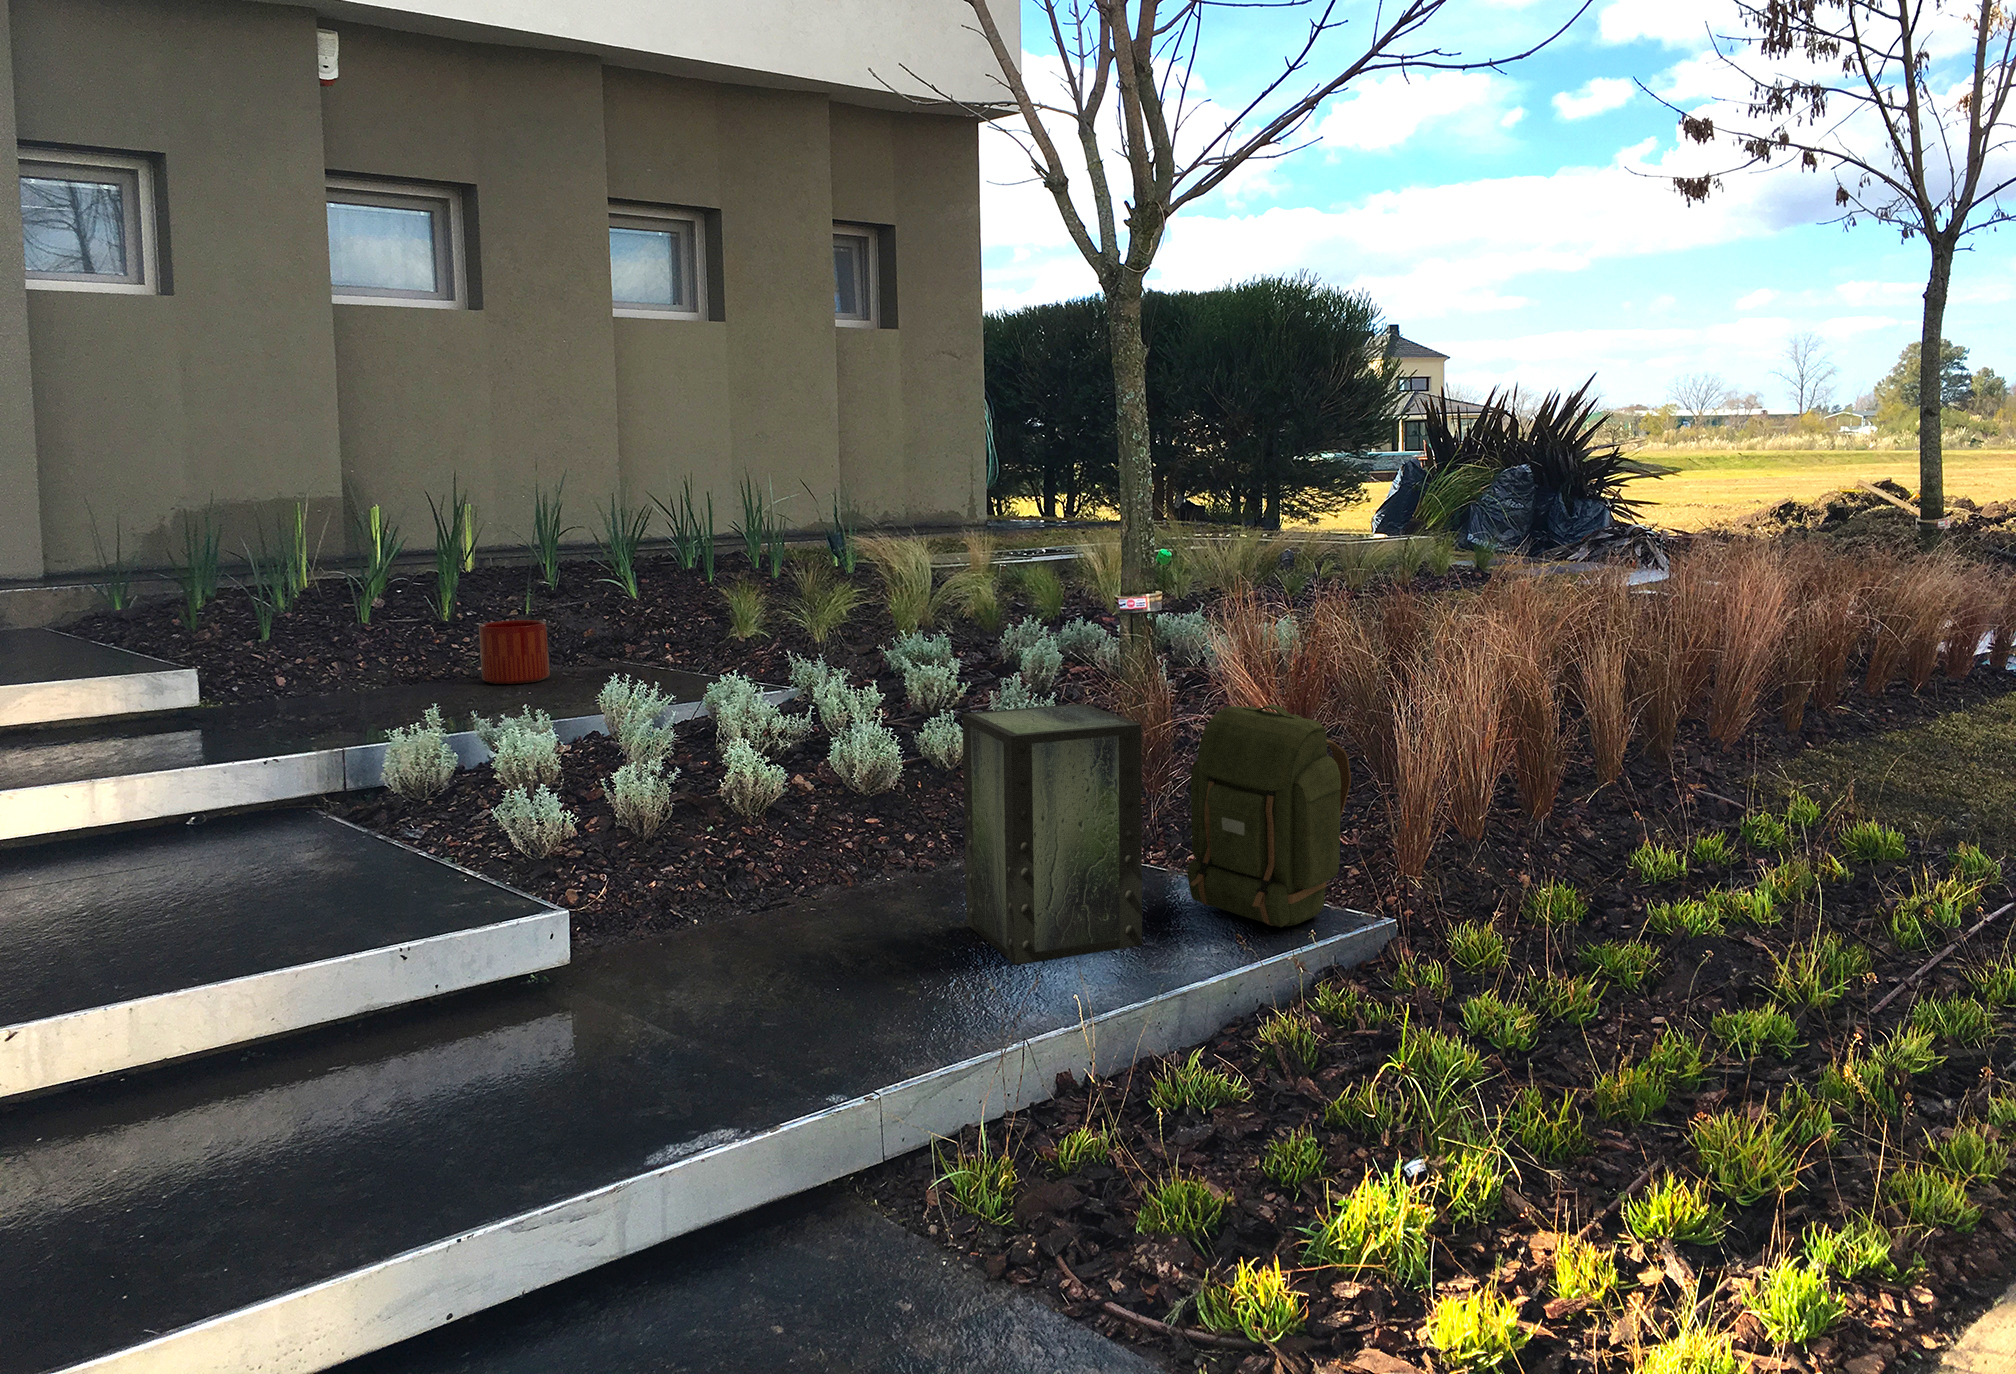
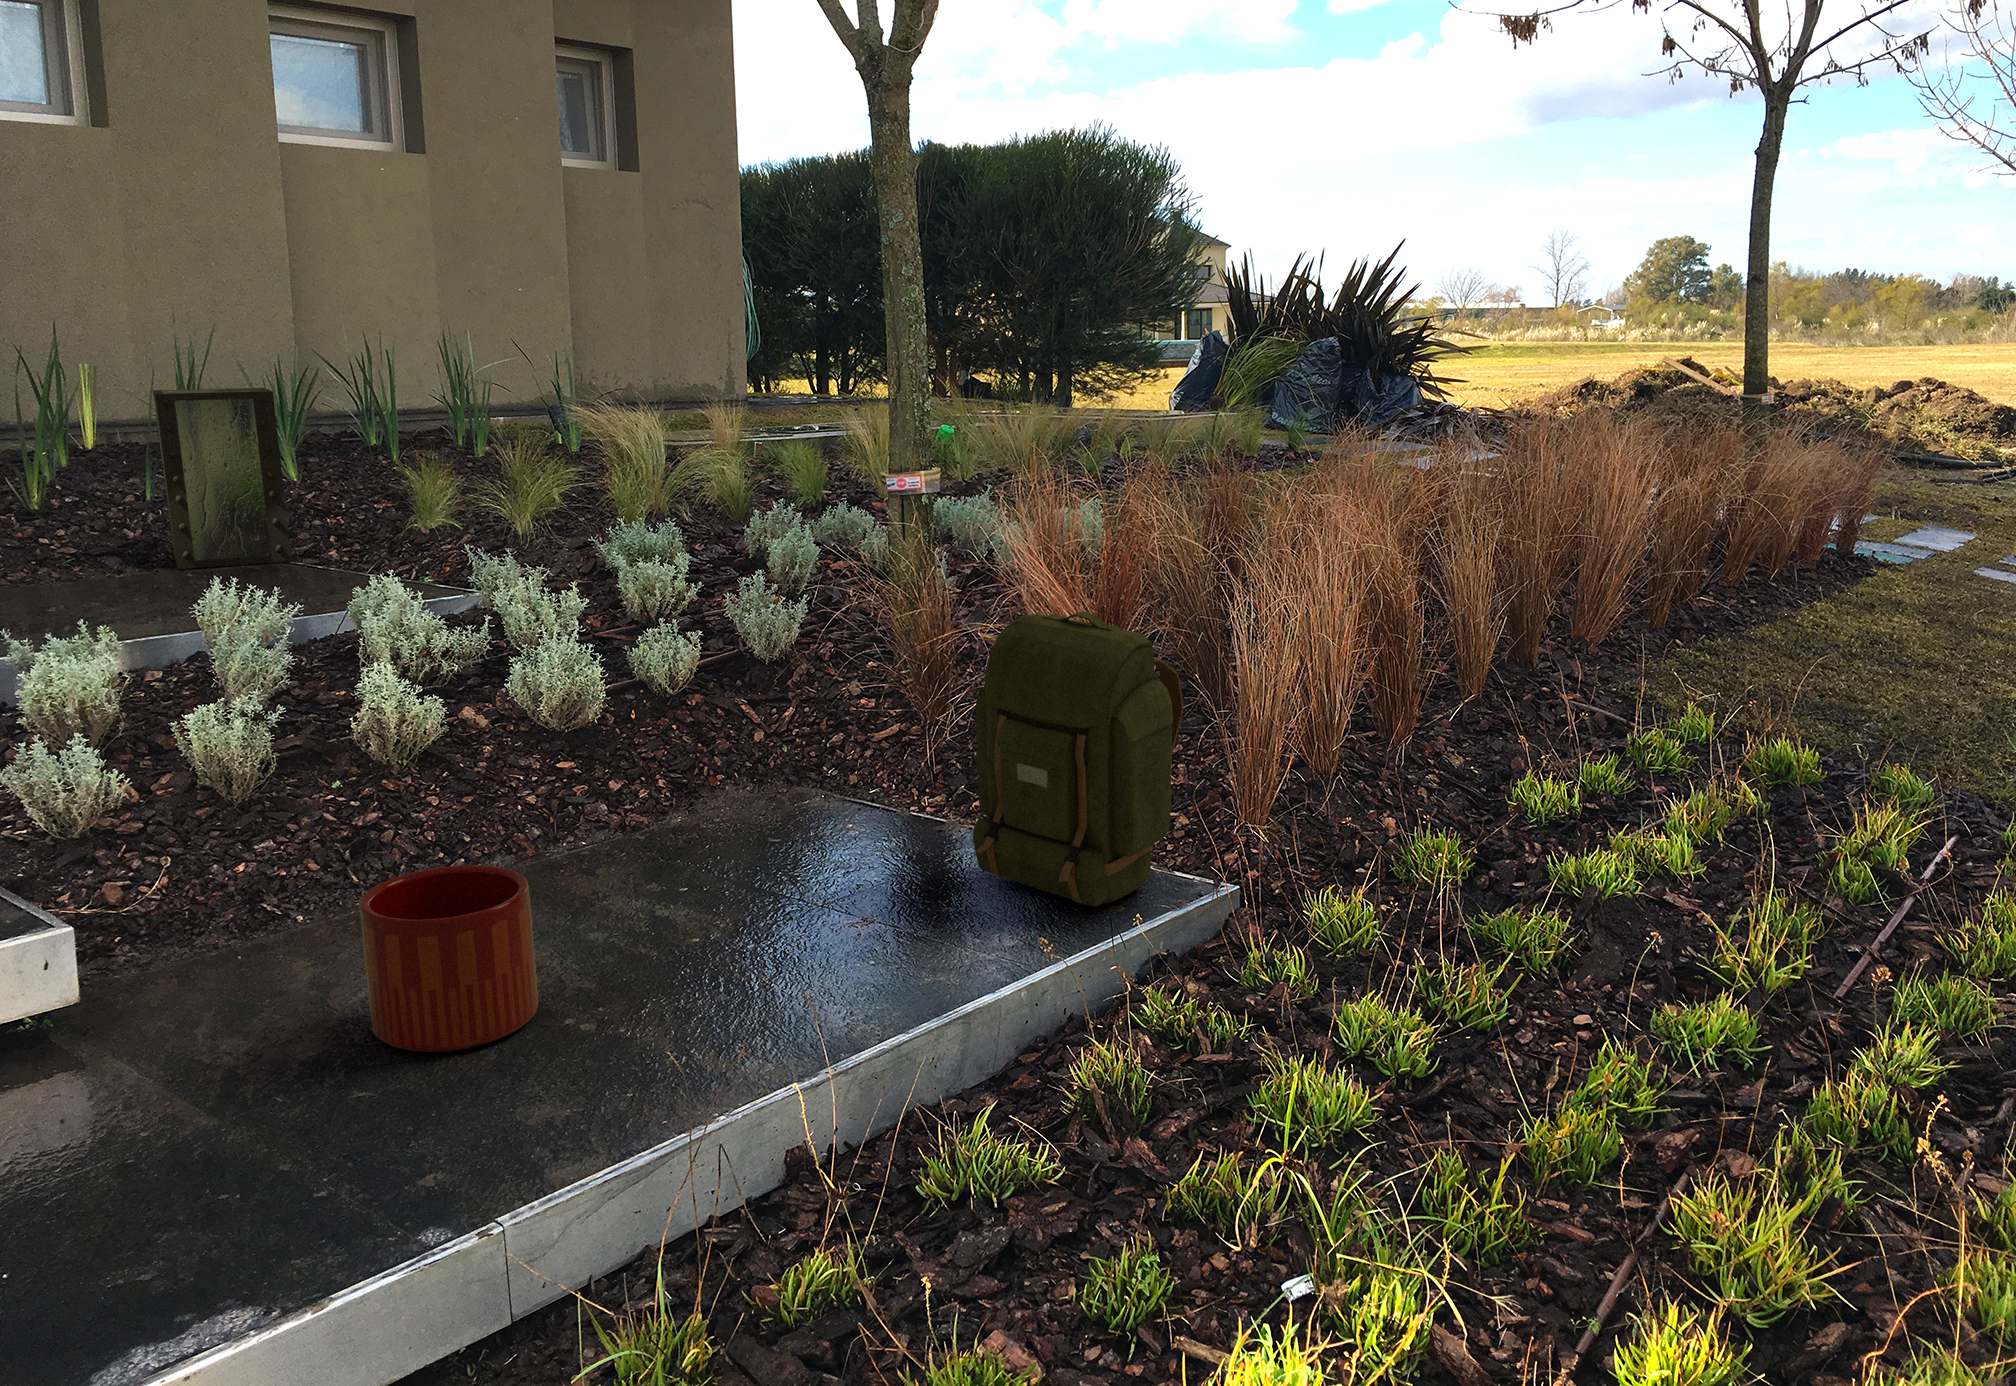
planter: present [479,620,550,684] -> present [359,865,538,1052]
storage box: present [962,703,1142,965] -> present [153,388,292,569]

